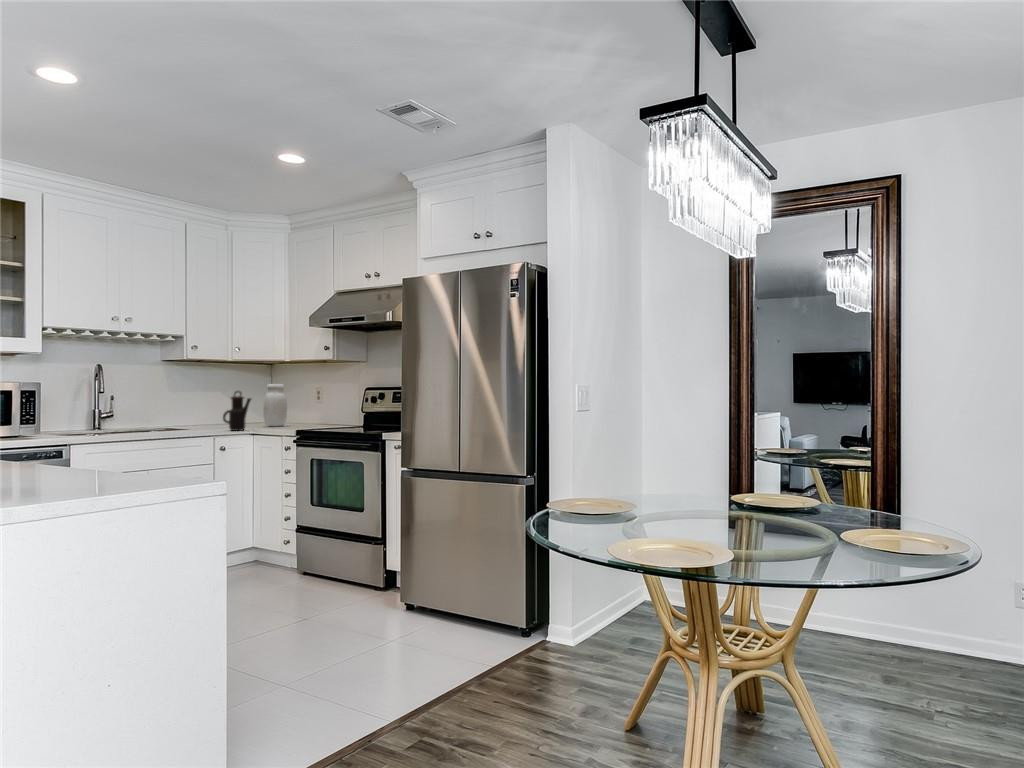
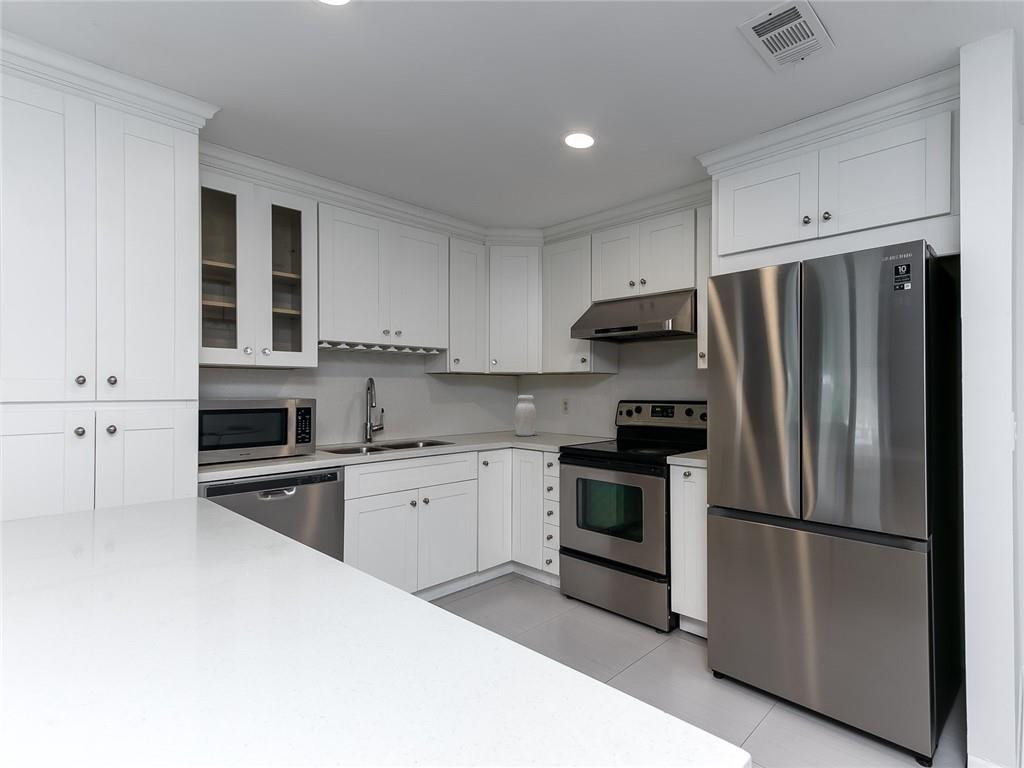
teapot: present [223,391,251,431] -> none [484,404,513,444]

